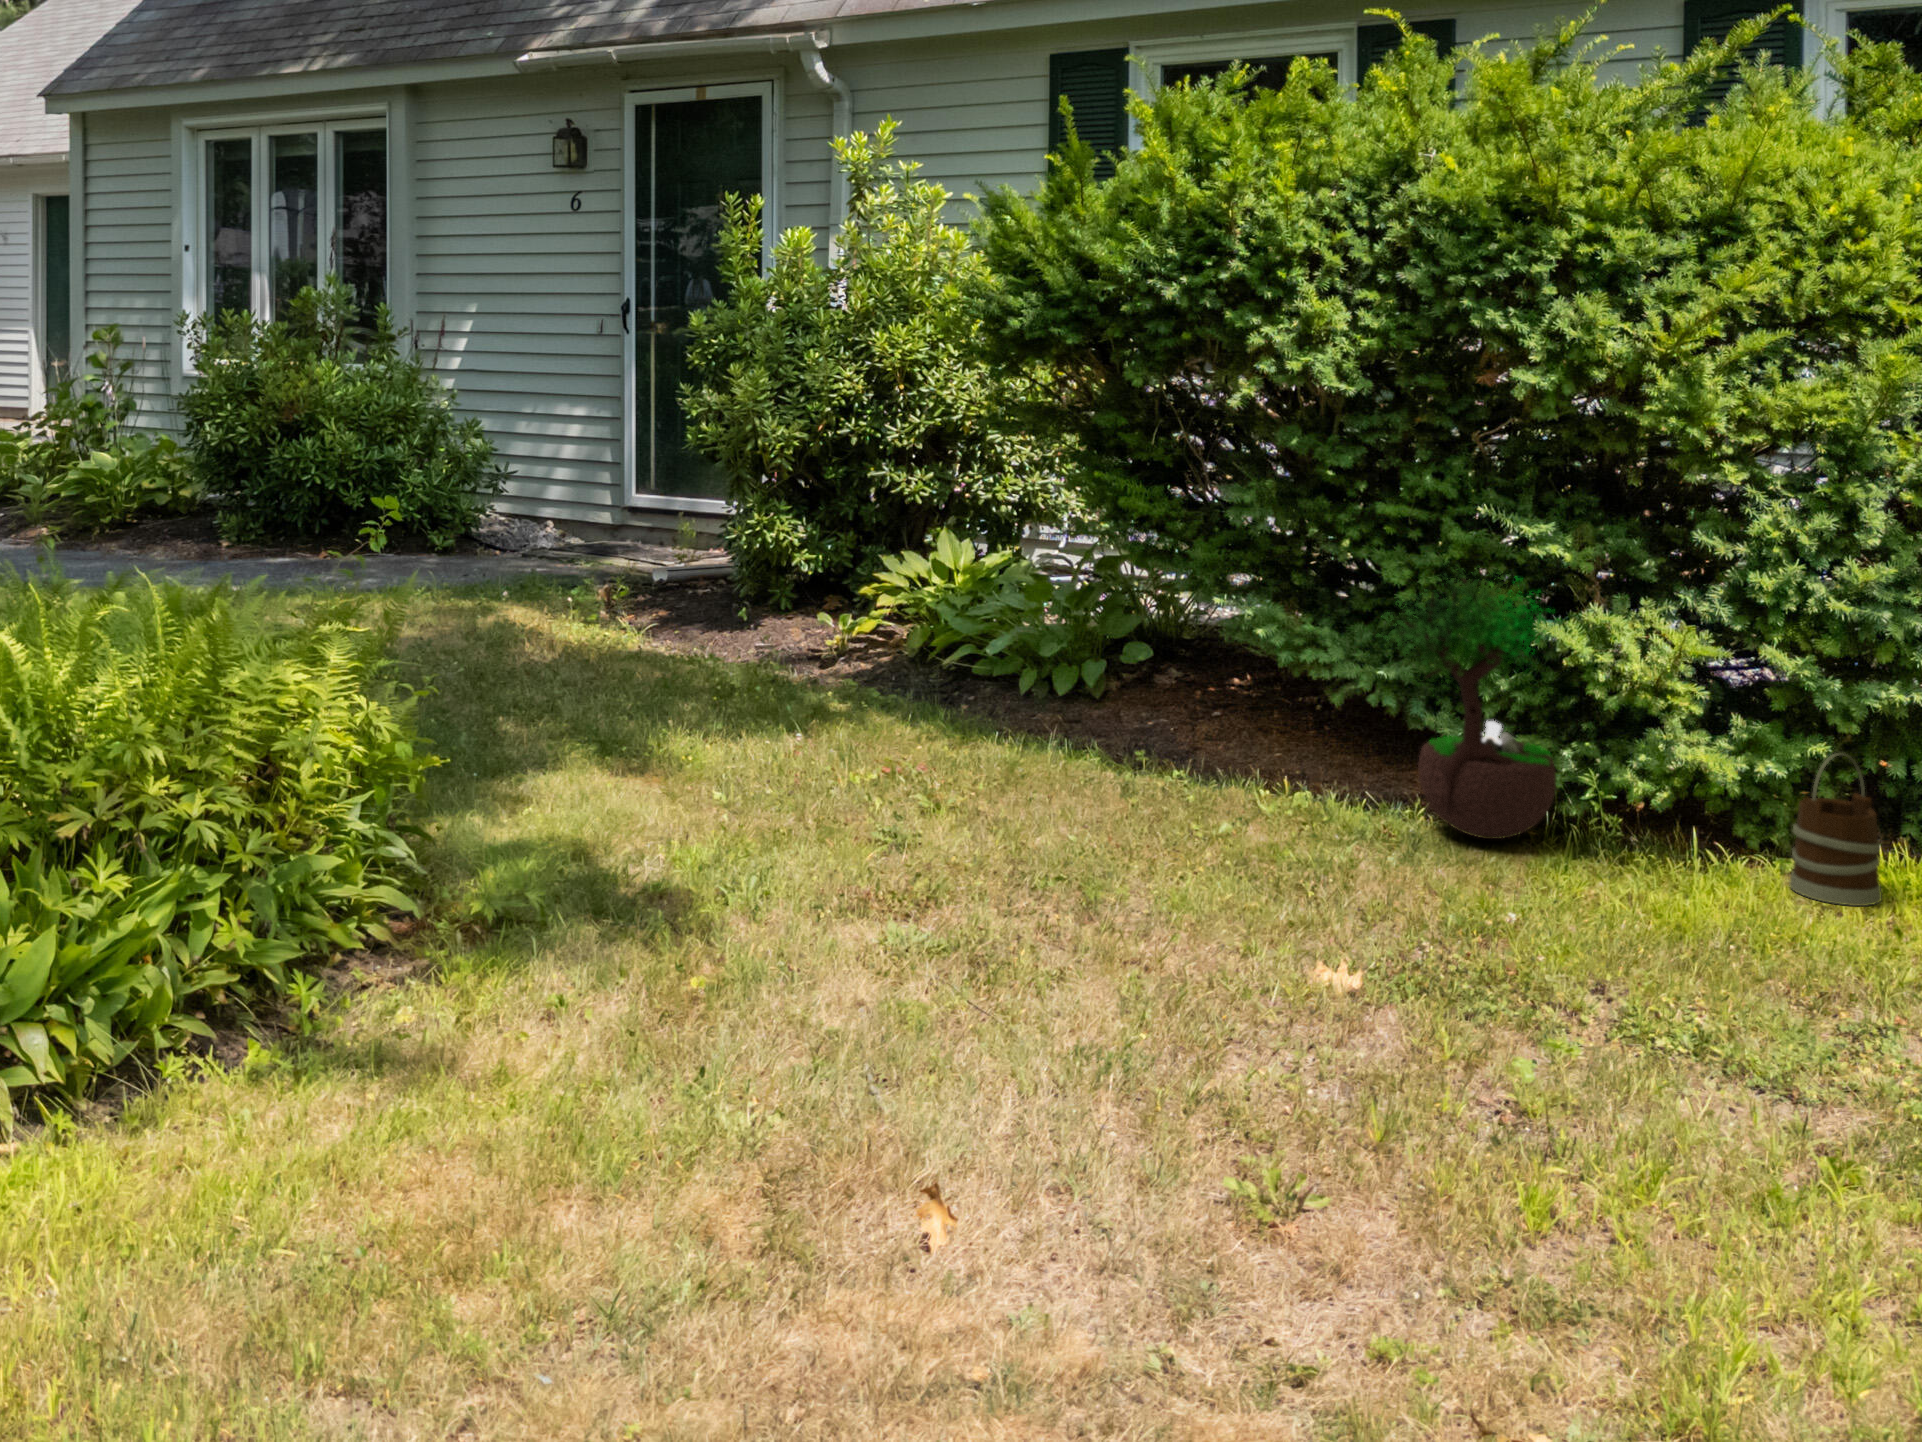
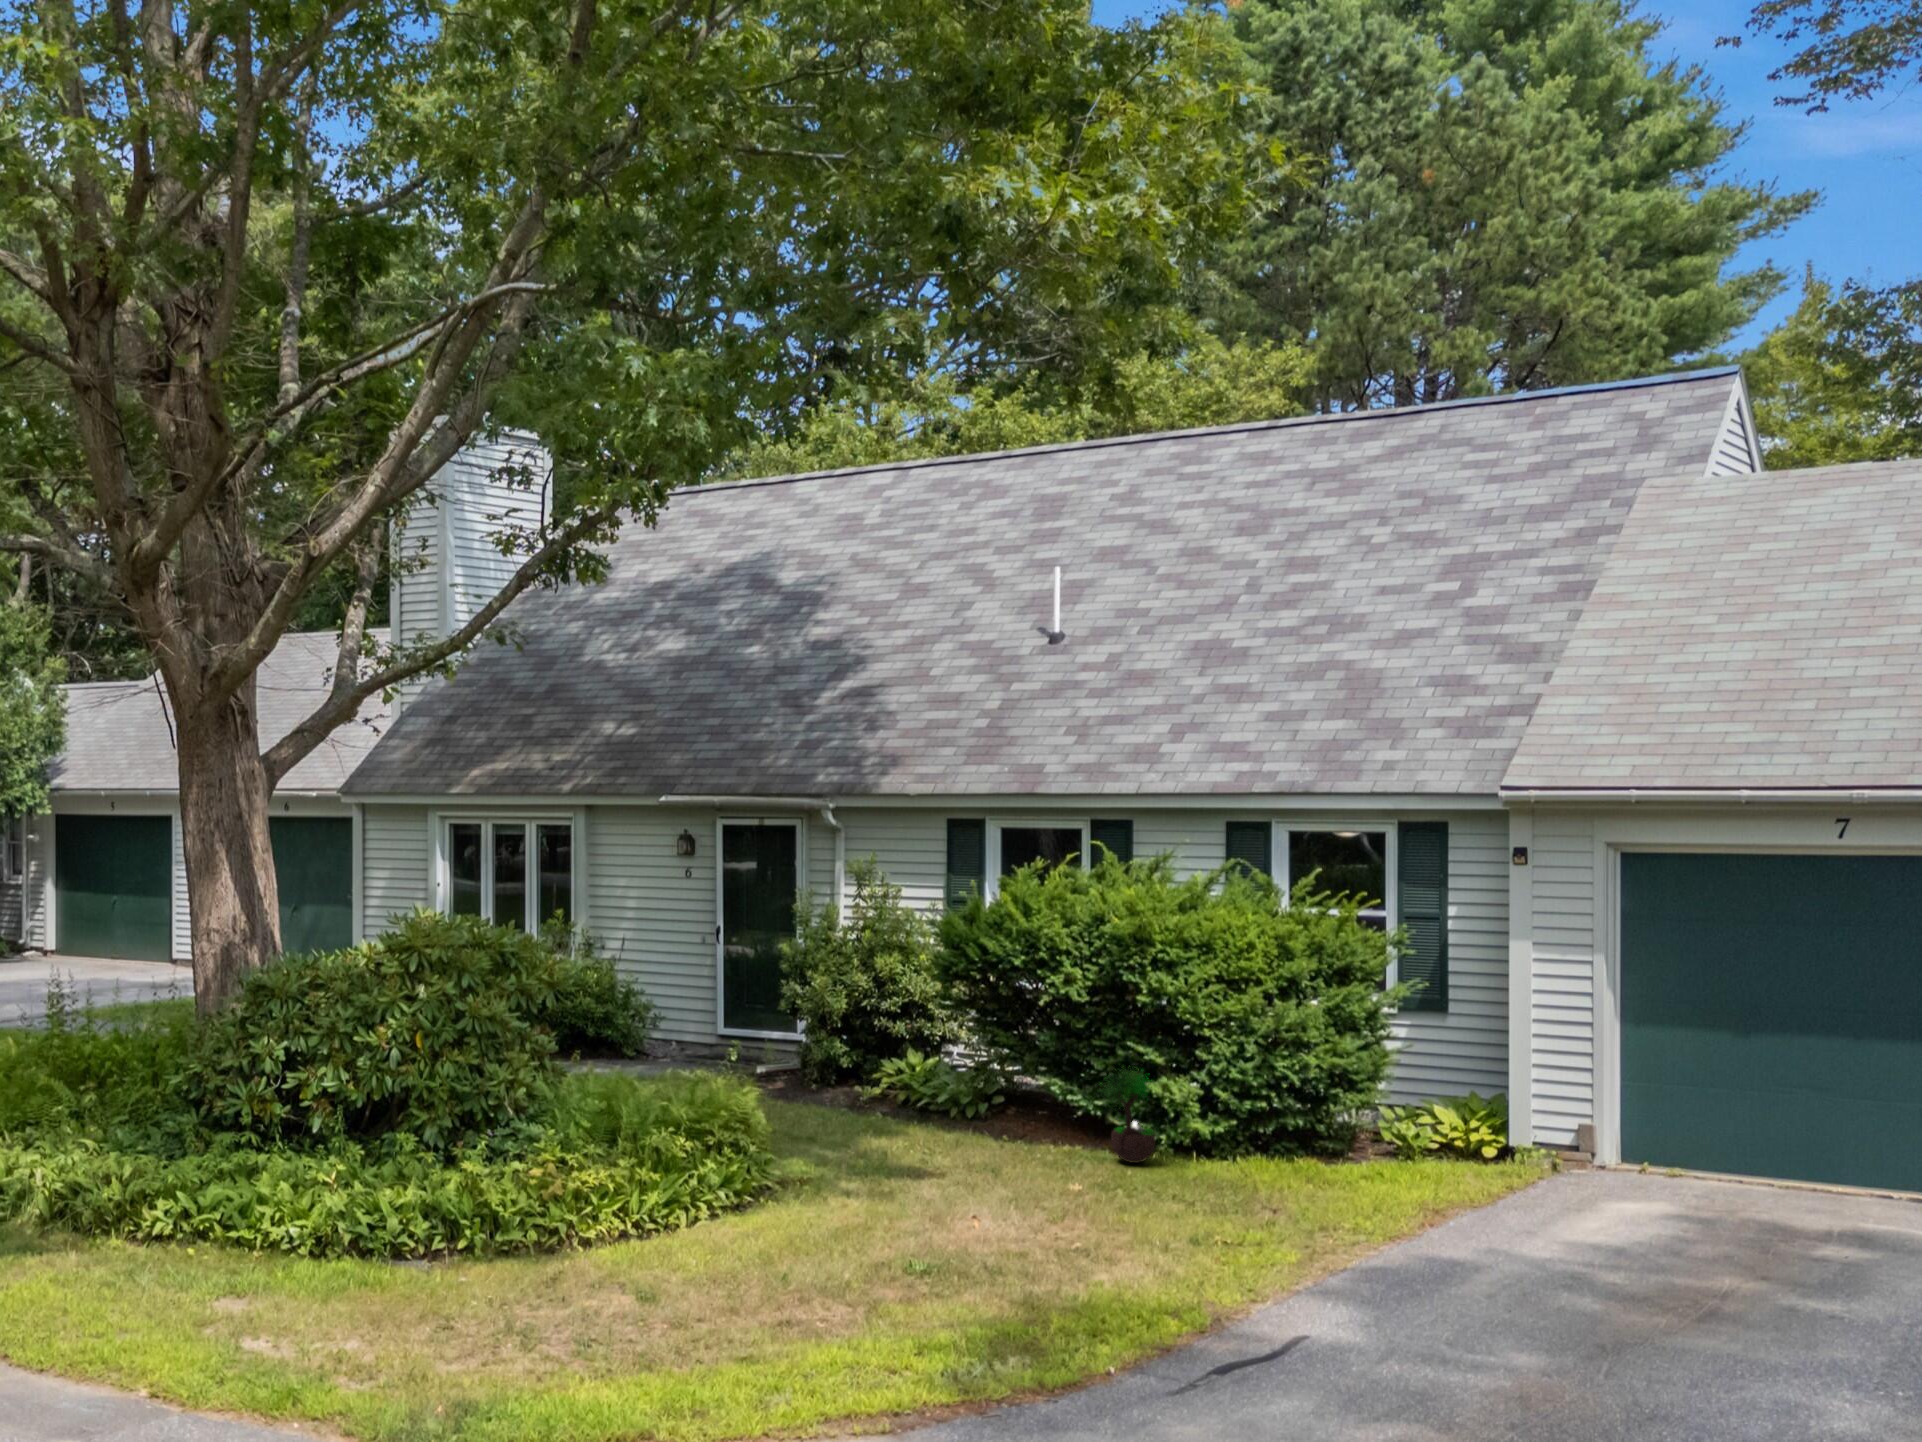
wooden bucket: present [1789,753,1882,906] -> none [1226,1126,1252,1177]

